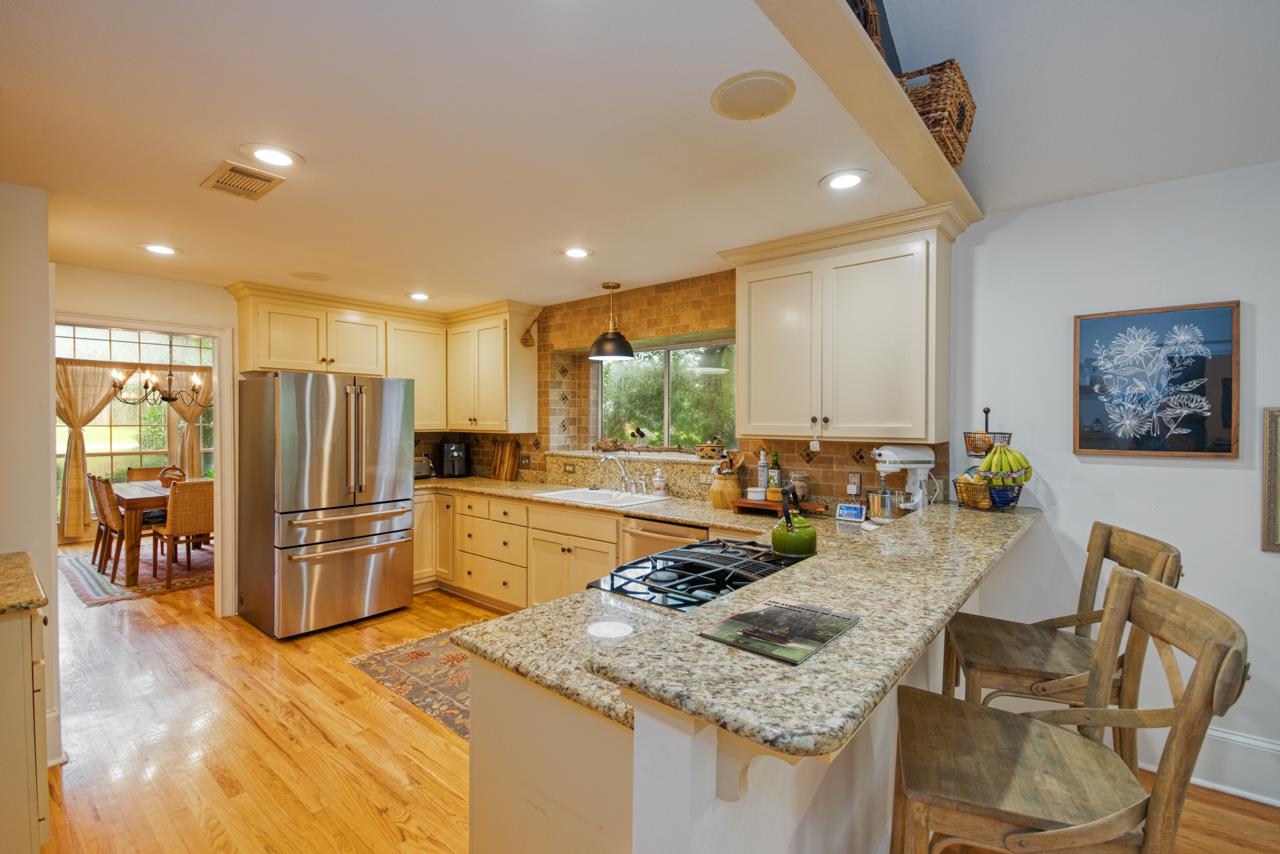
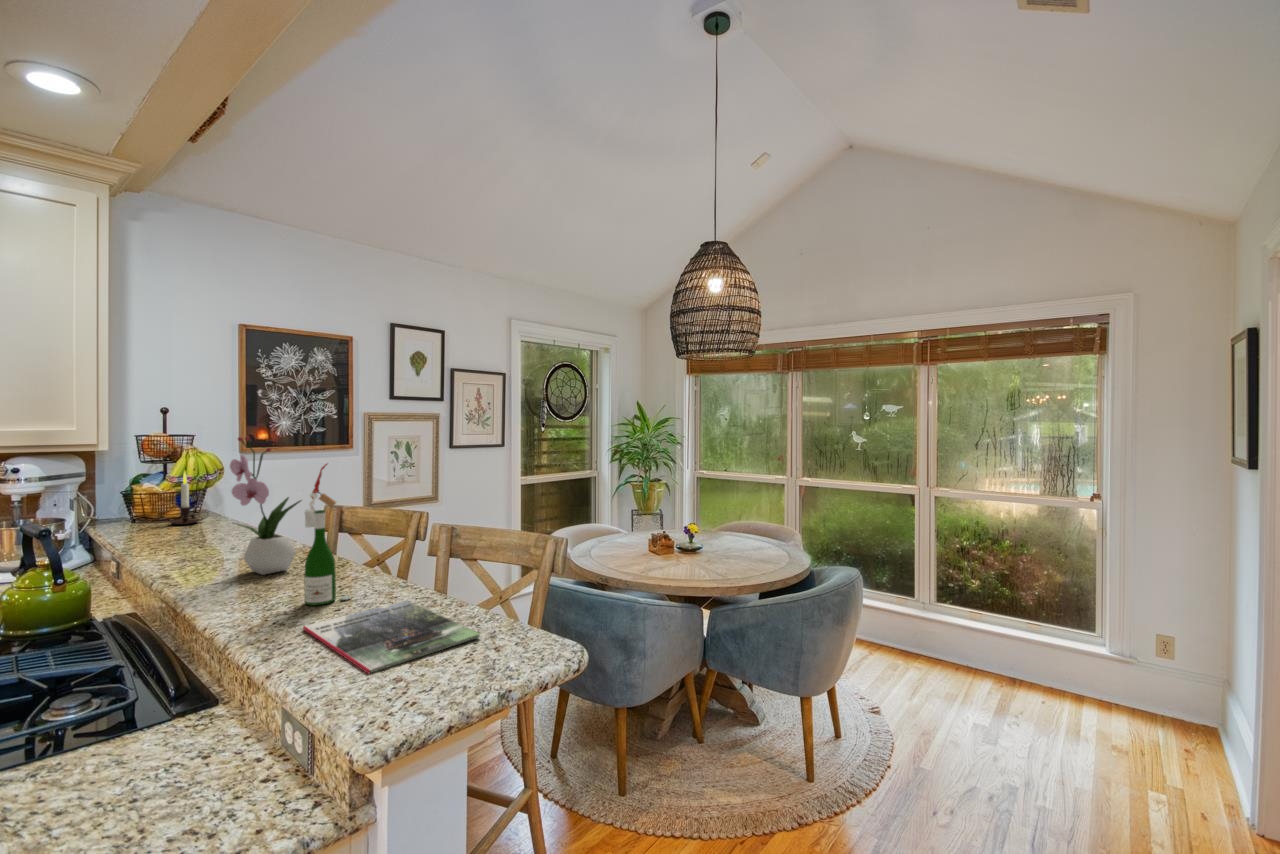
flower arrangement: none [866,436,918,565] -> present [230,436,301,575]
wine bottle: none [825,464,858,598] -> present [305,464,351,606]
candle: none [966,465,999,515] -> present [170,472,203,525]

